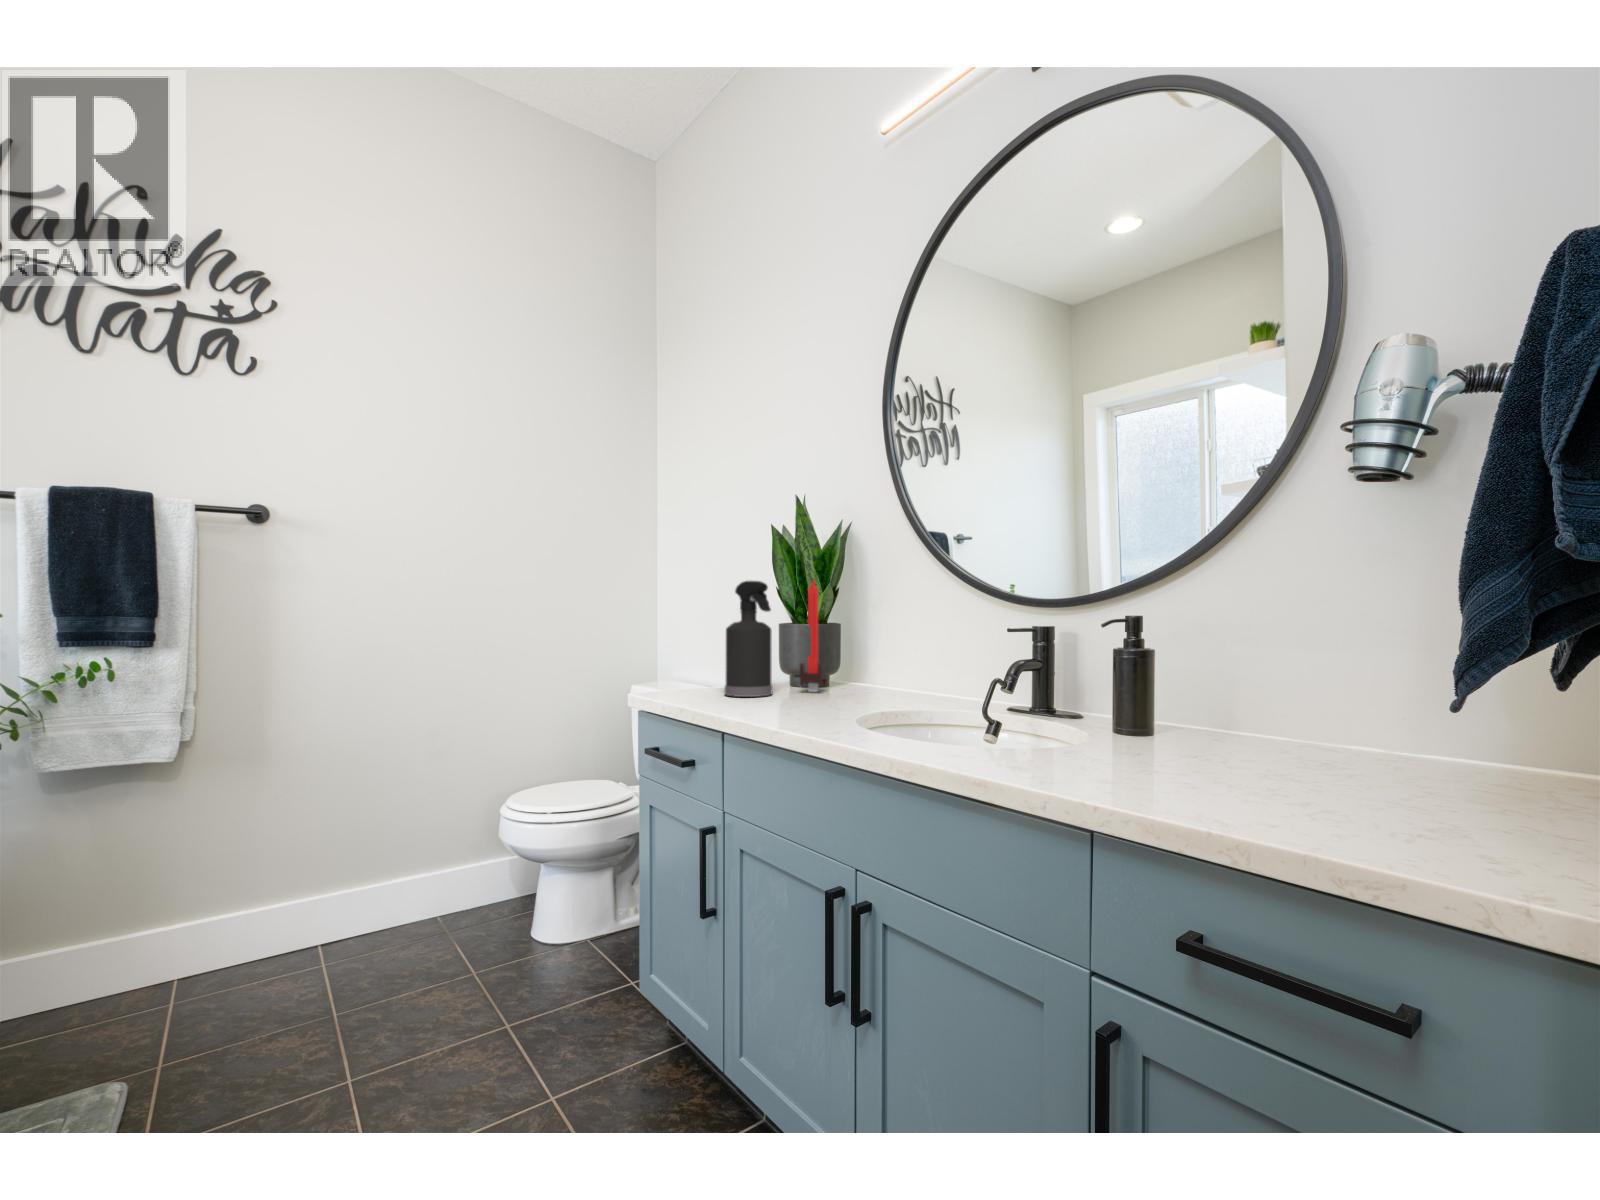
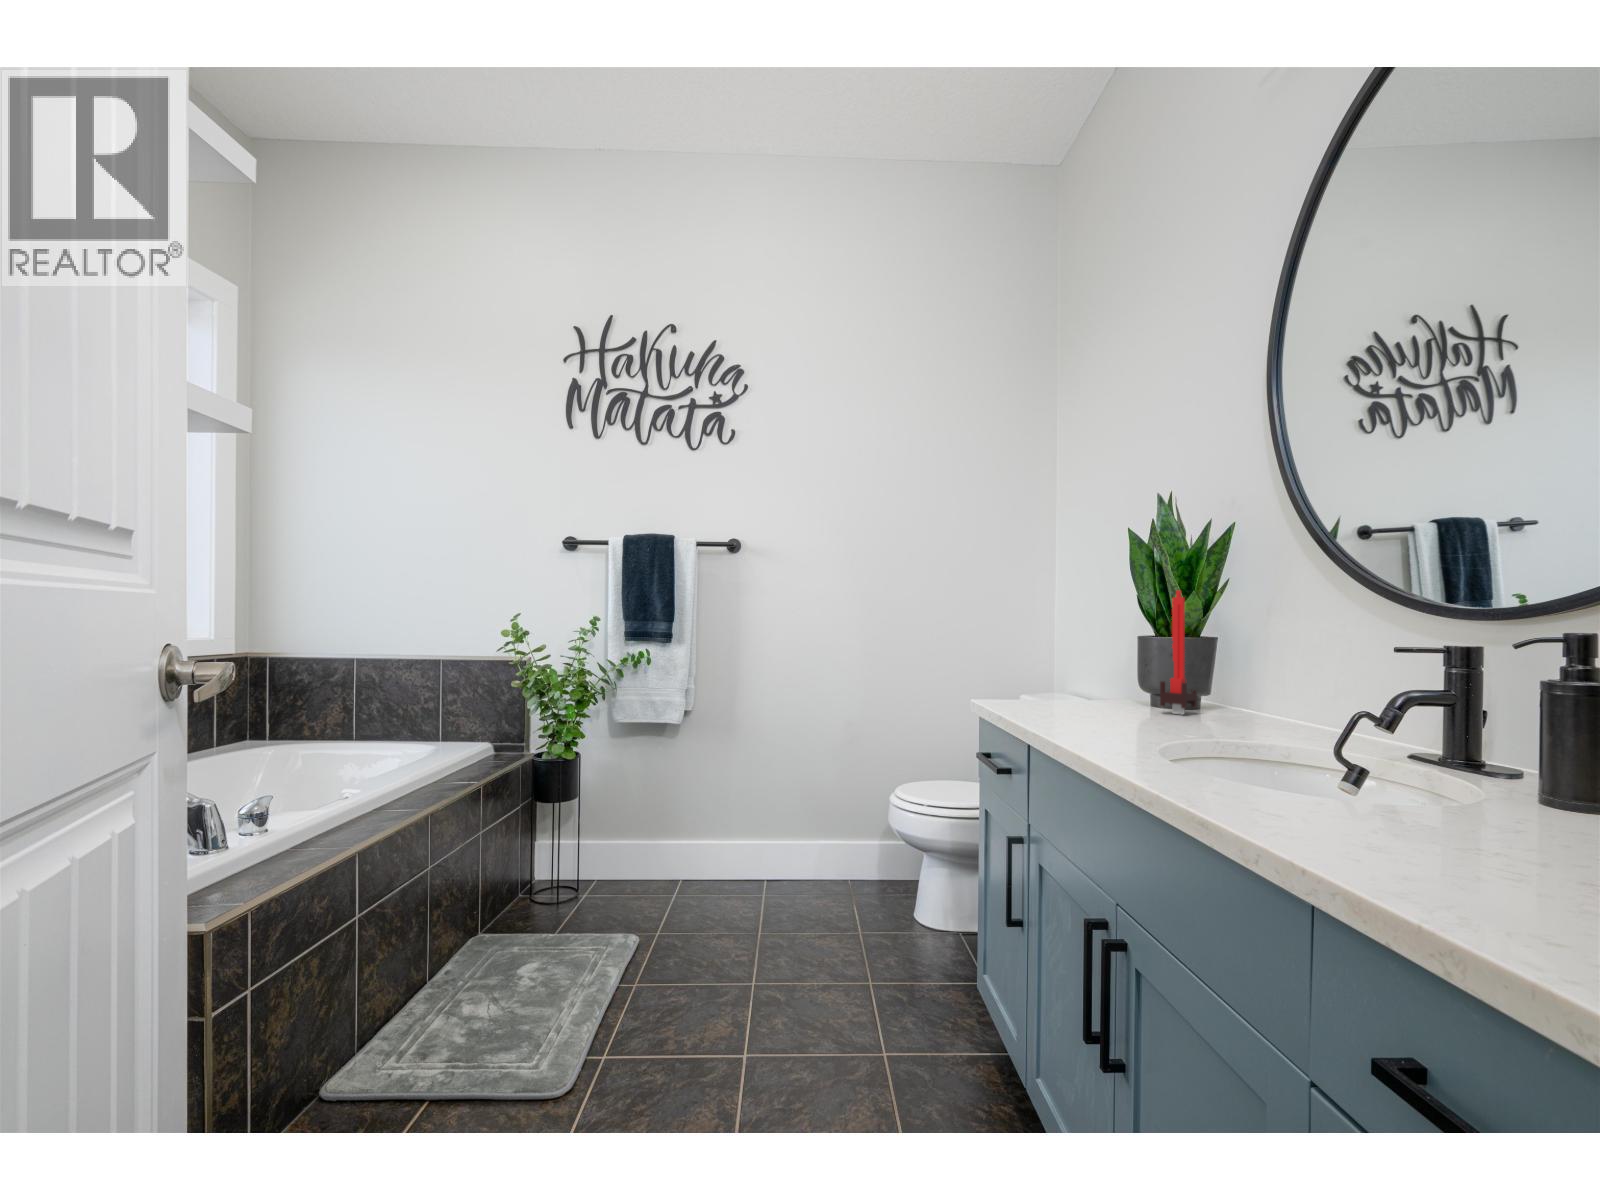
spray bottle: present [725,581,772,697] -> none [1072,591,1127,713]

